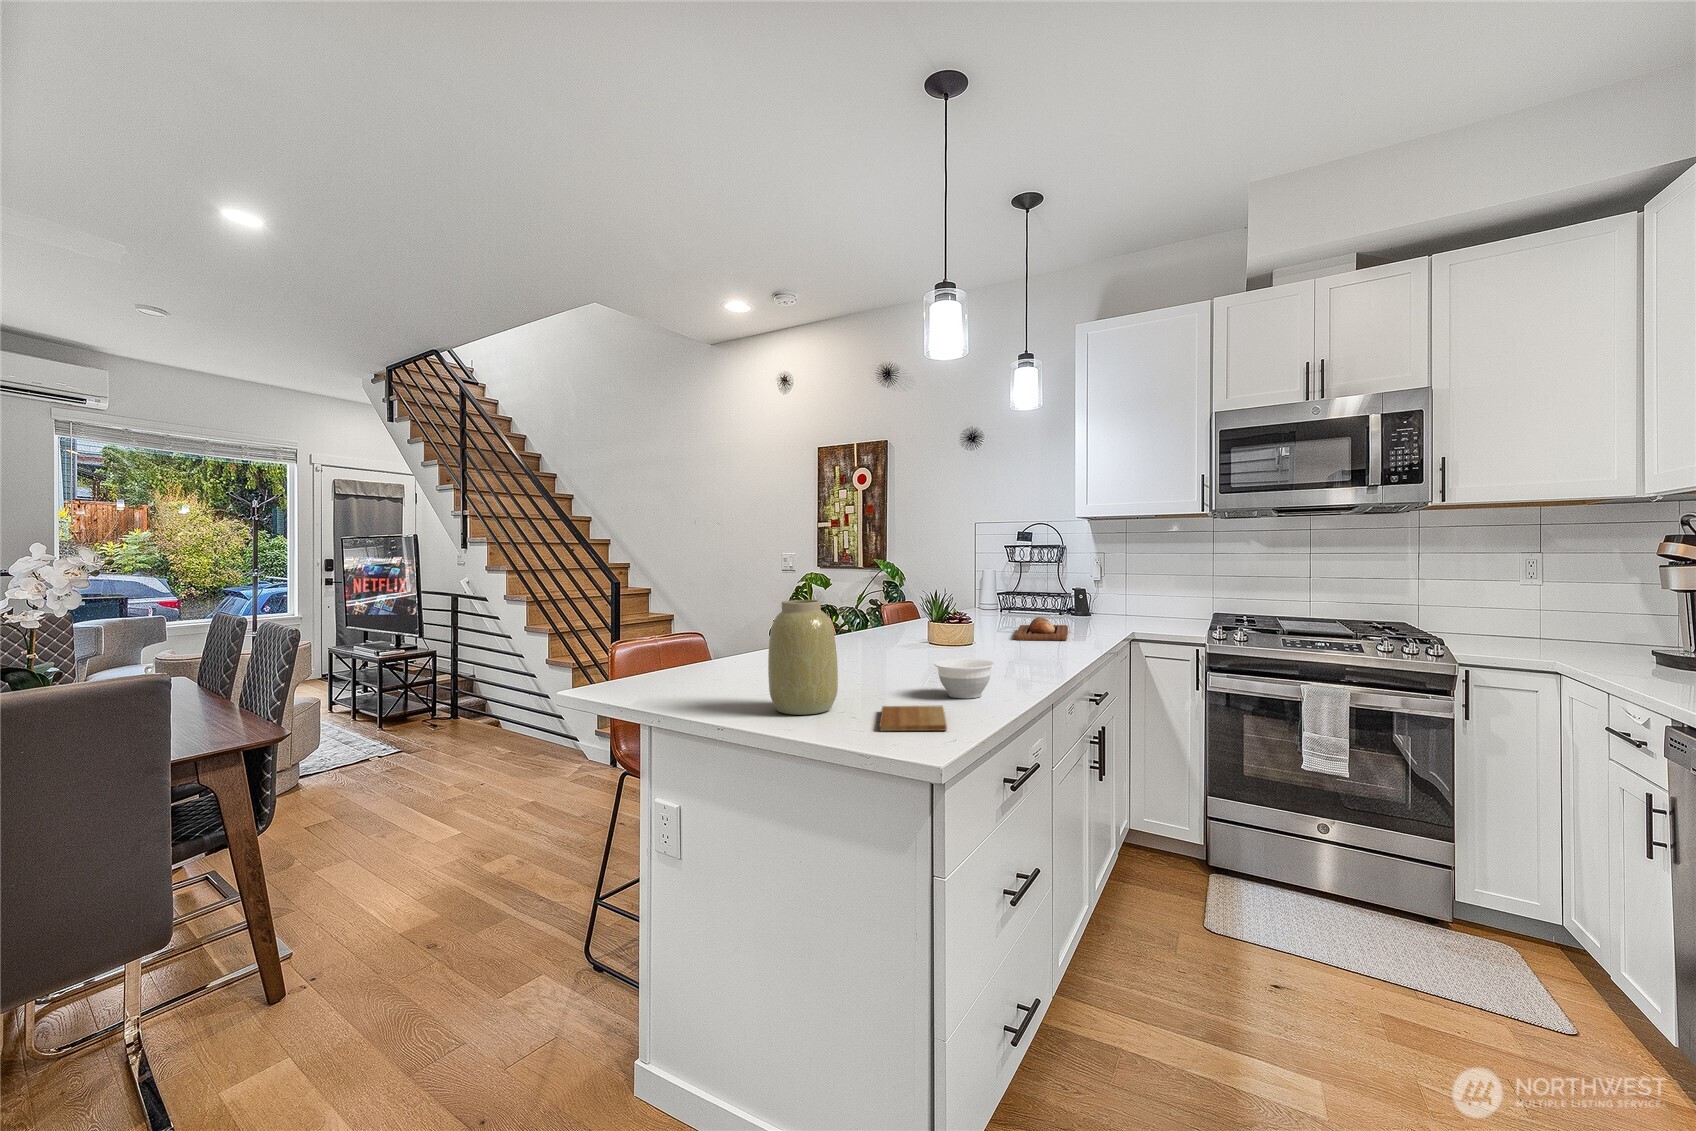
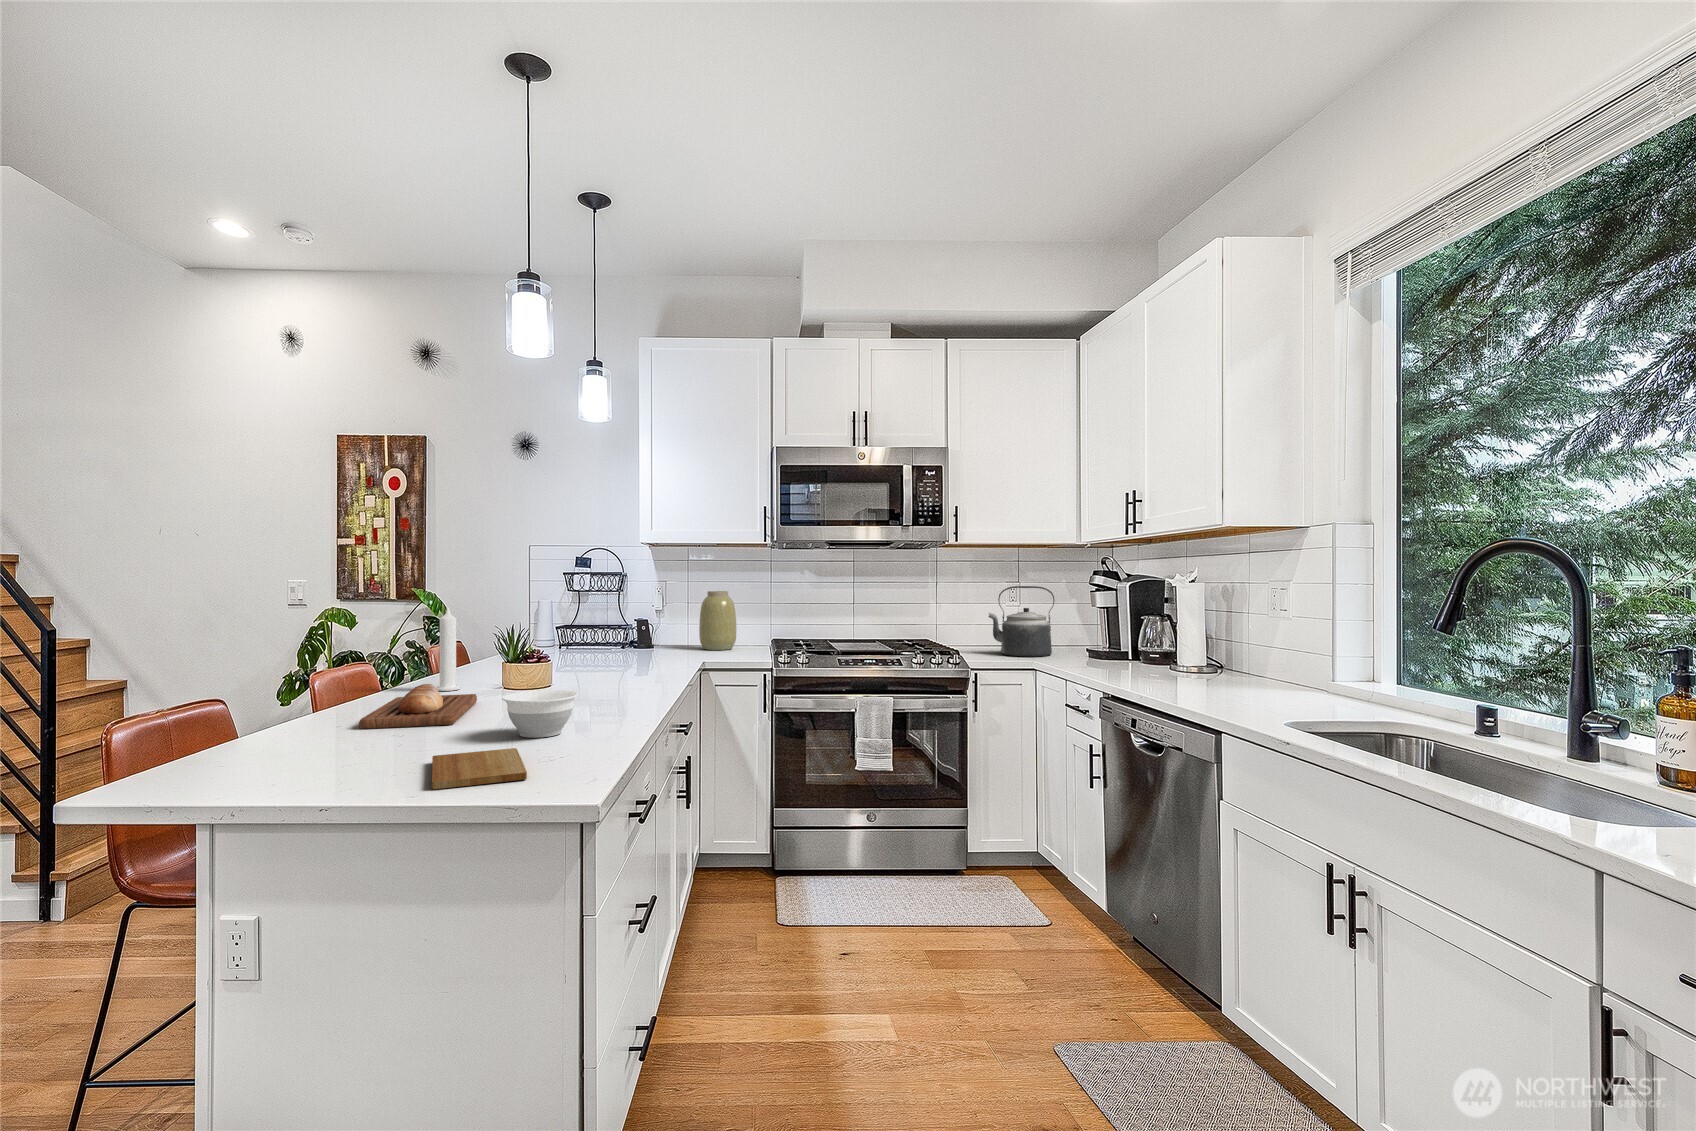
kettle: none [1491,557,1593,645] -> present [988,586,1054,657]
candle: none [891,583,910,653] -> present [436,608,461,691]
vase: present [768,600,838,715] -> present [699,591,736,650]
bread loaf: present [1014,617,1068,641] -> present [359,684,477,729]

